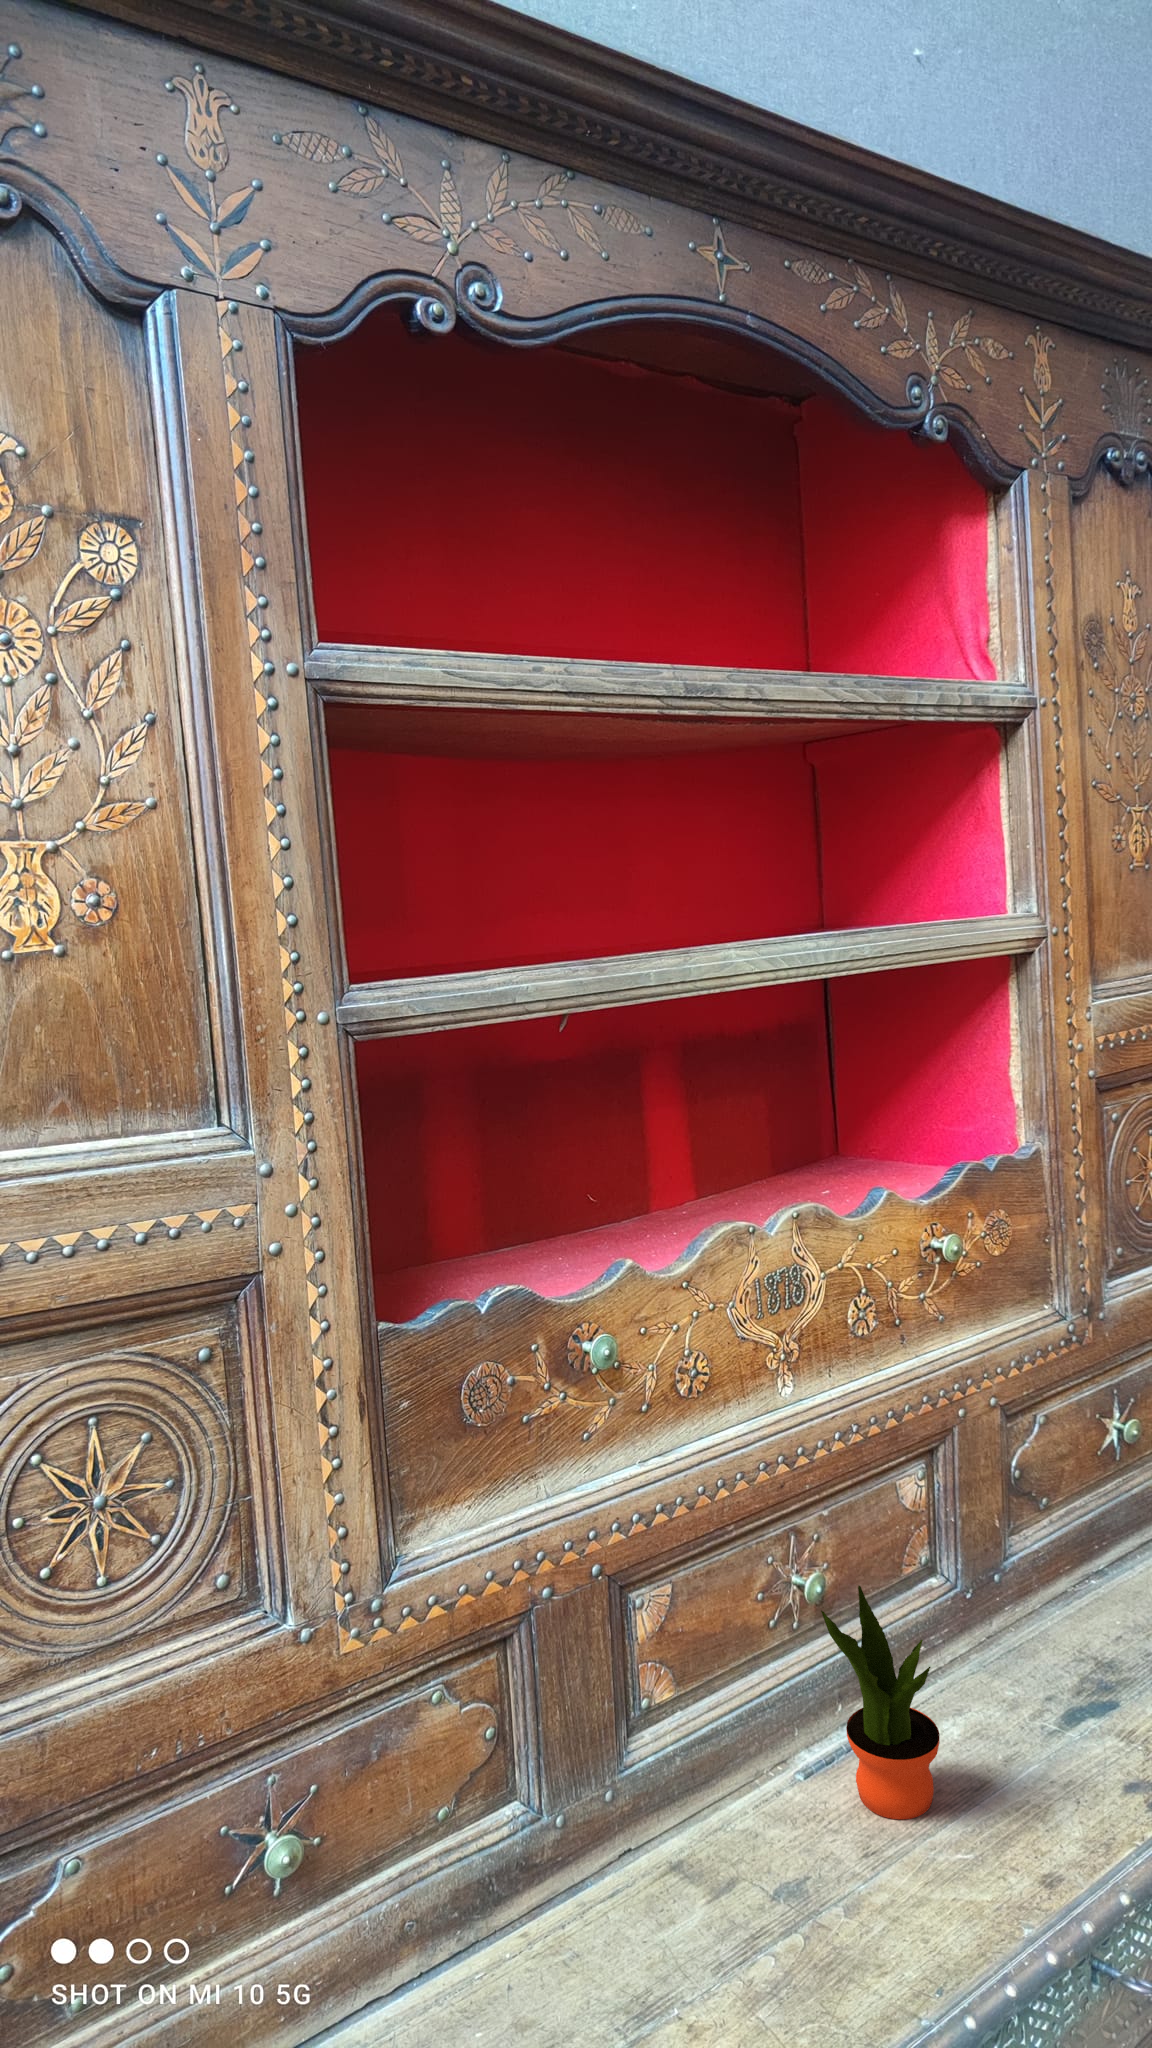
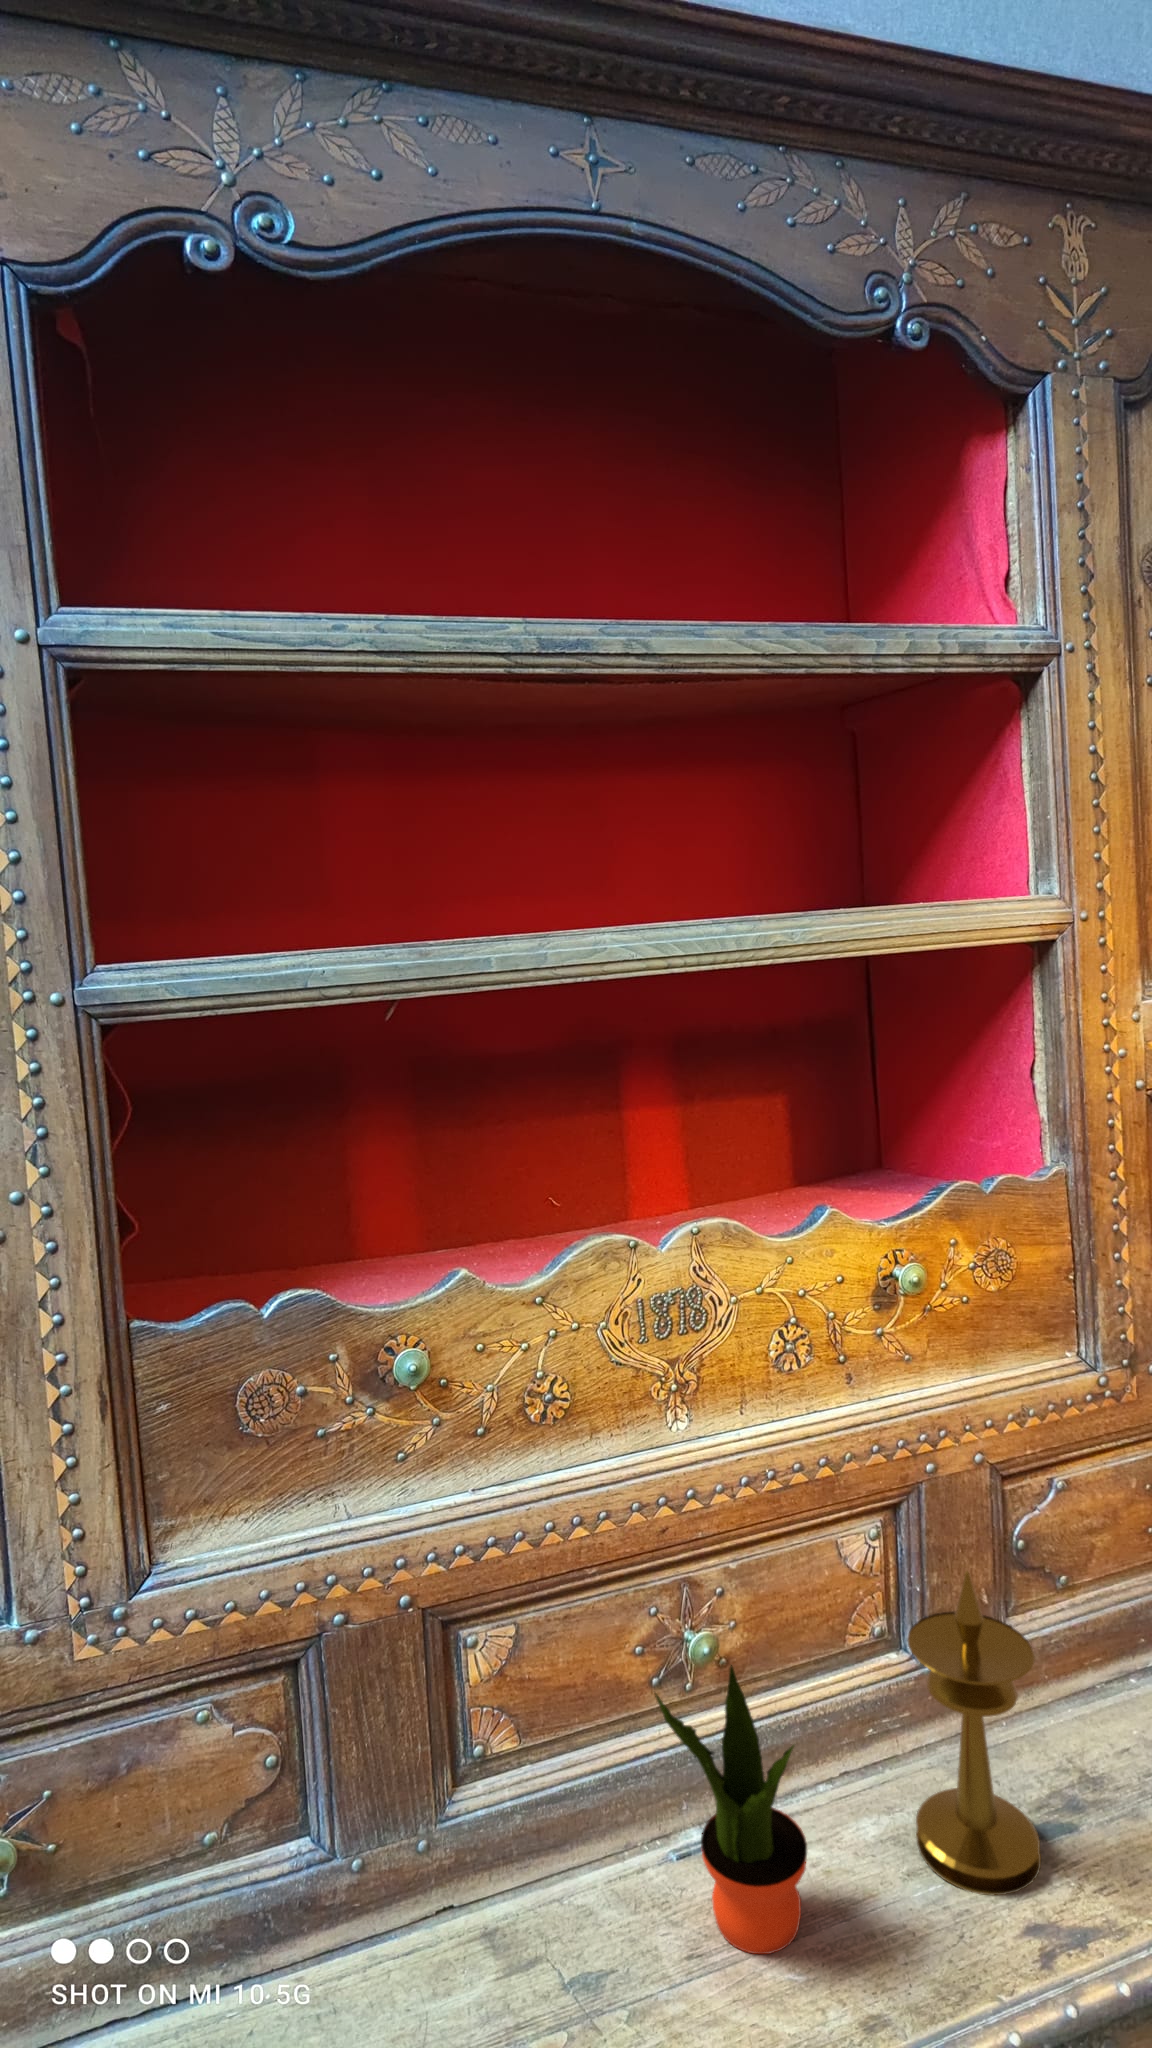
candlestick: none [978,1480,1090,1742] -> present [908,1571,1041,1895]

